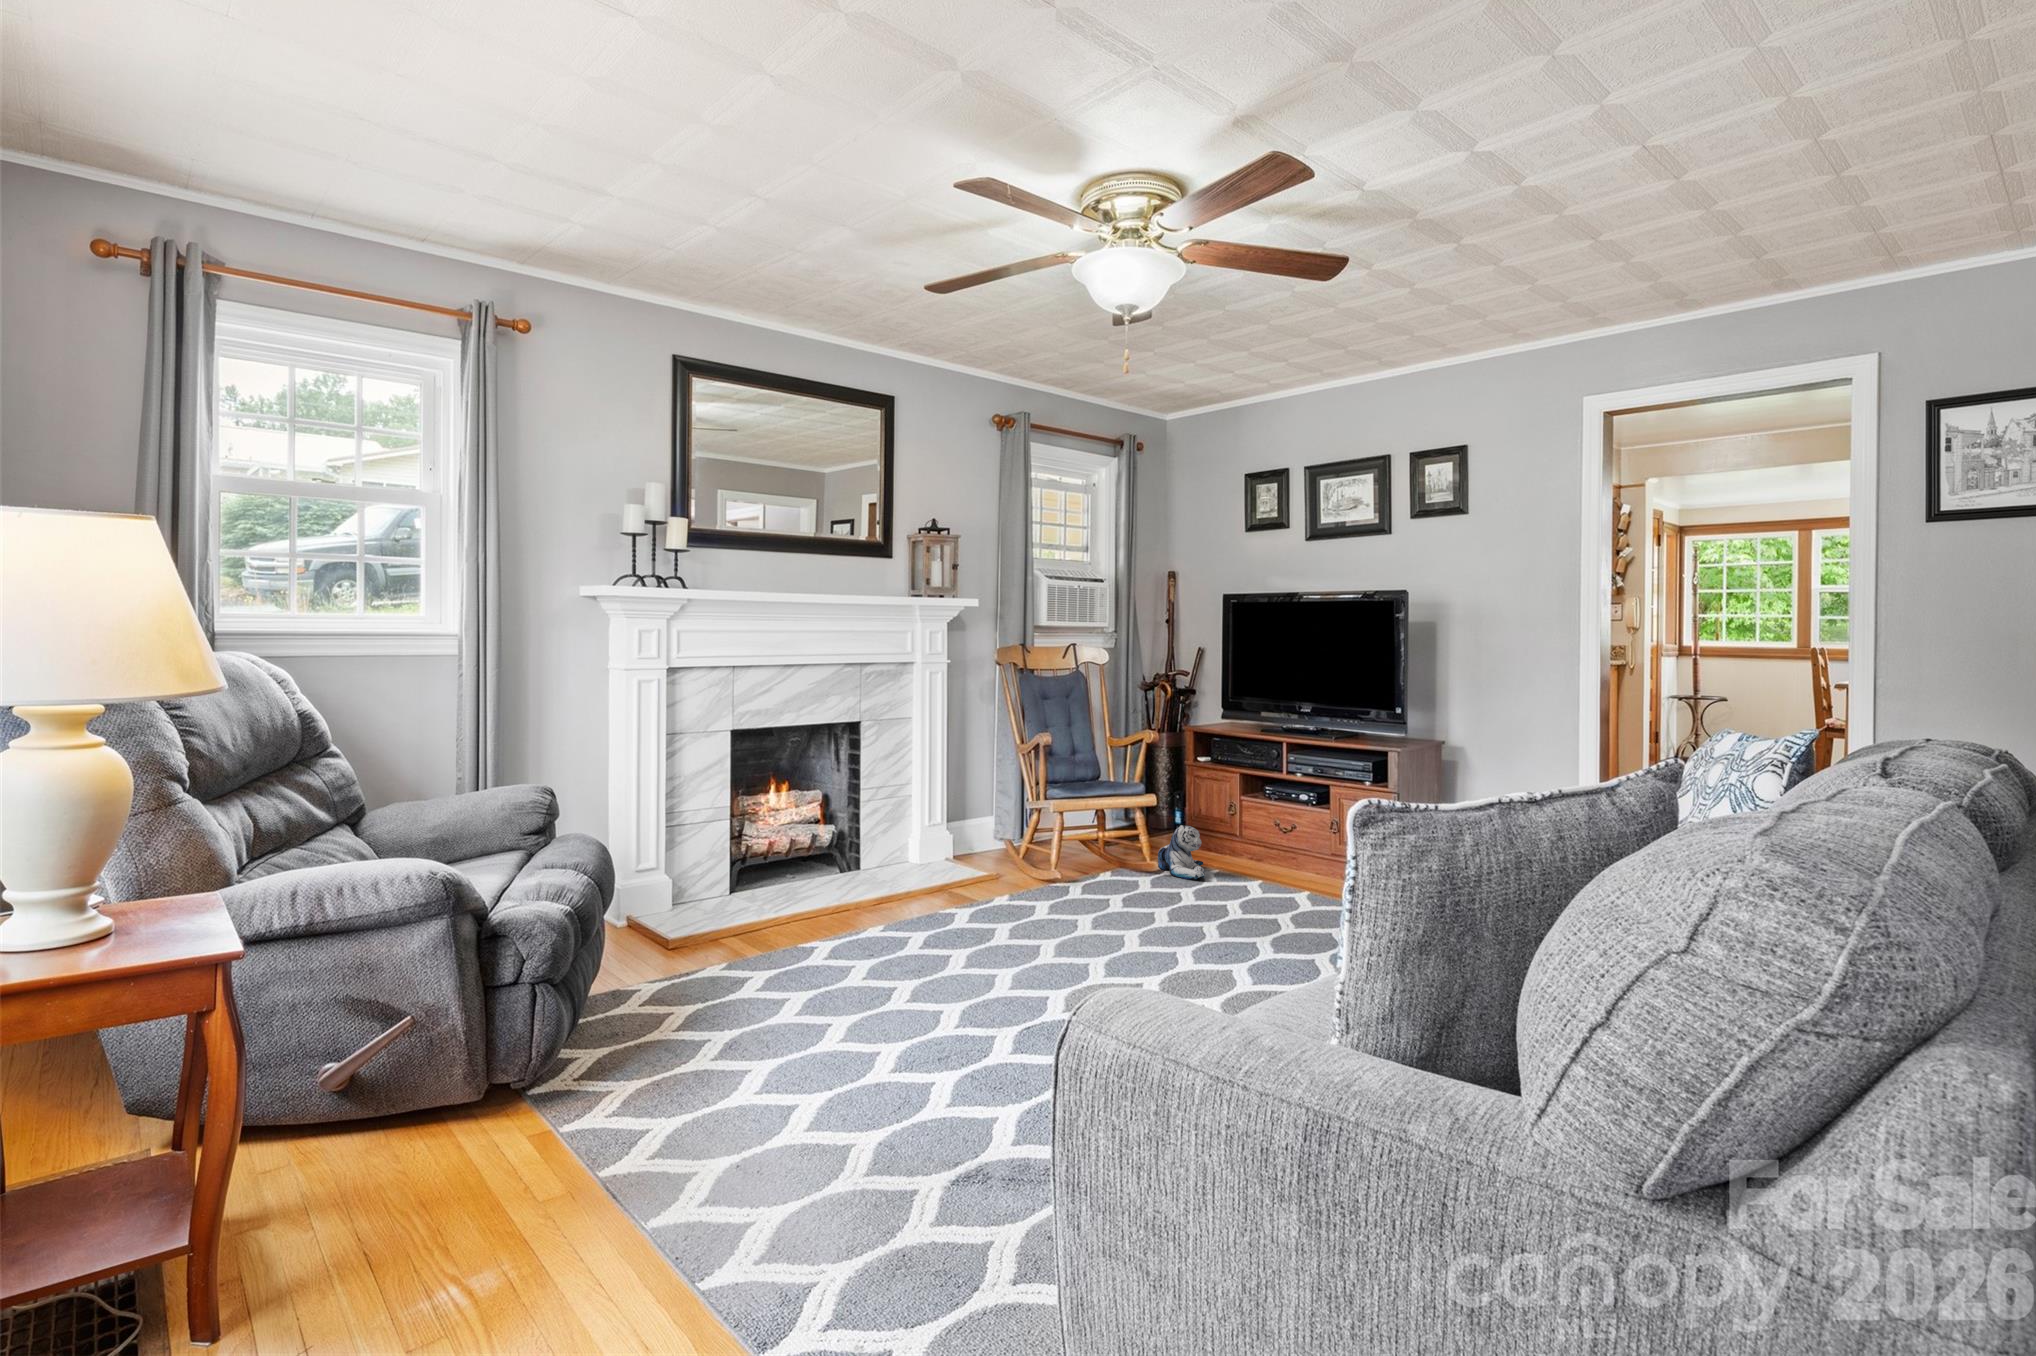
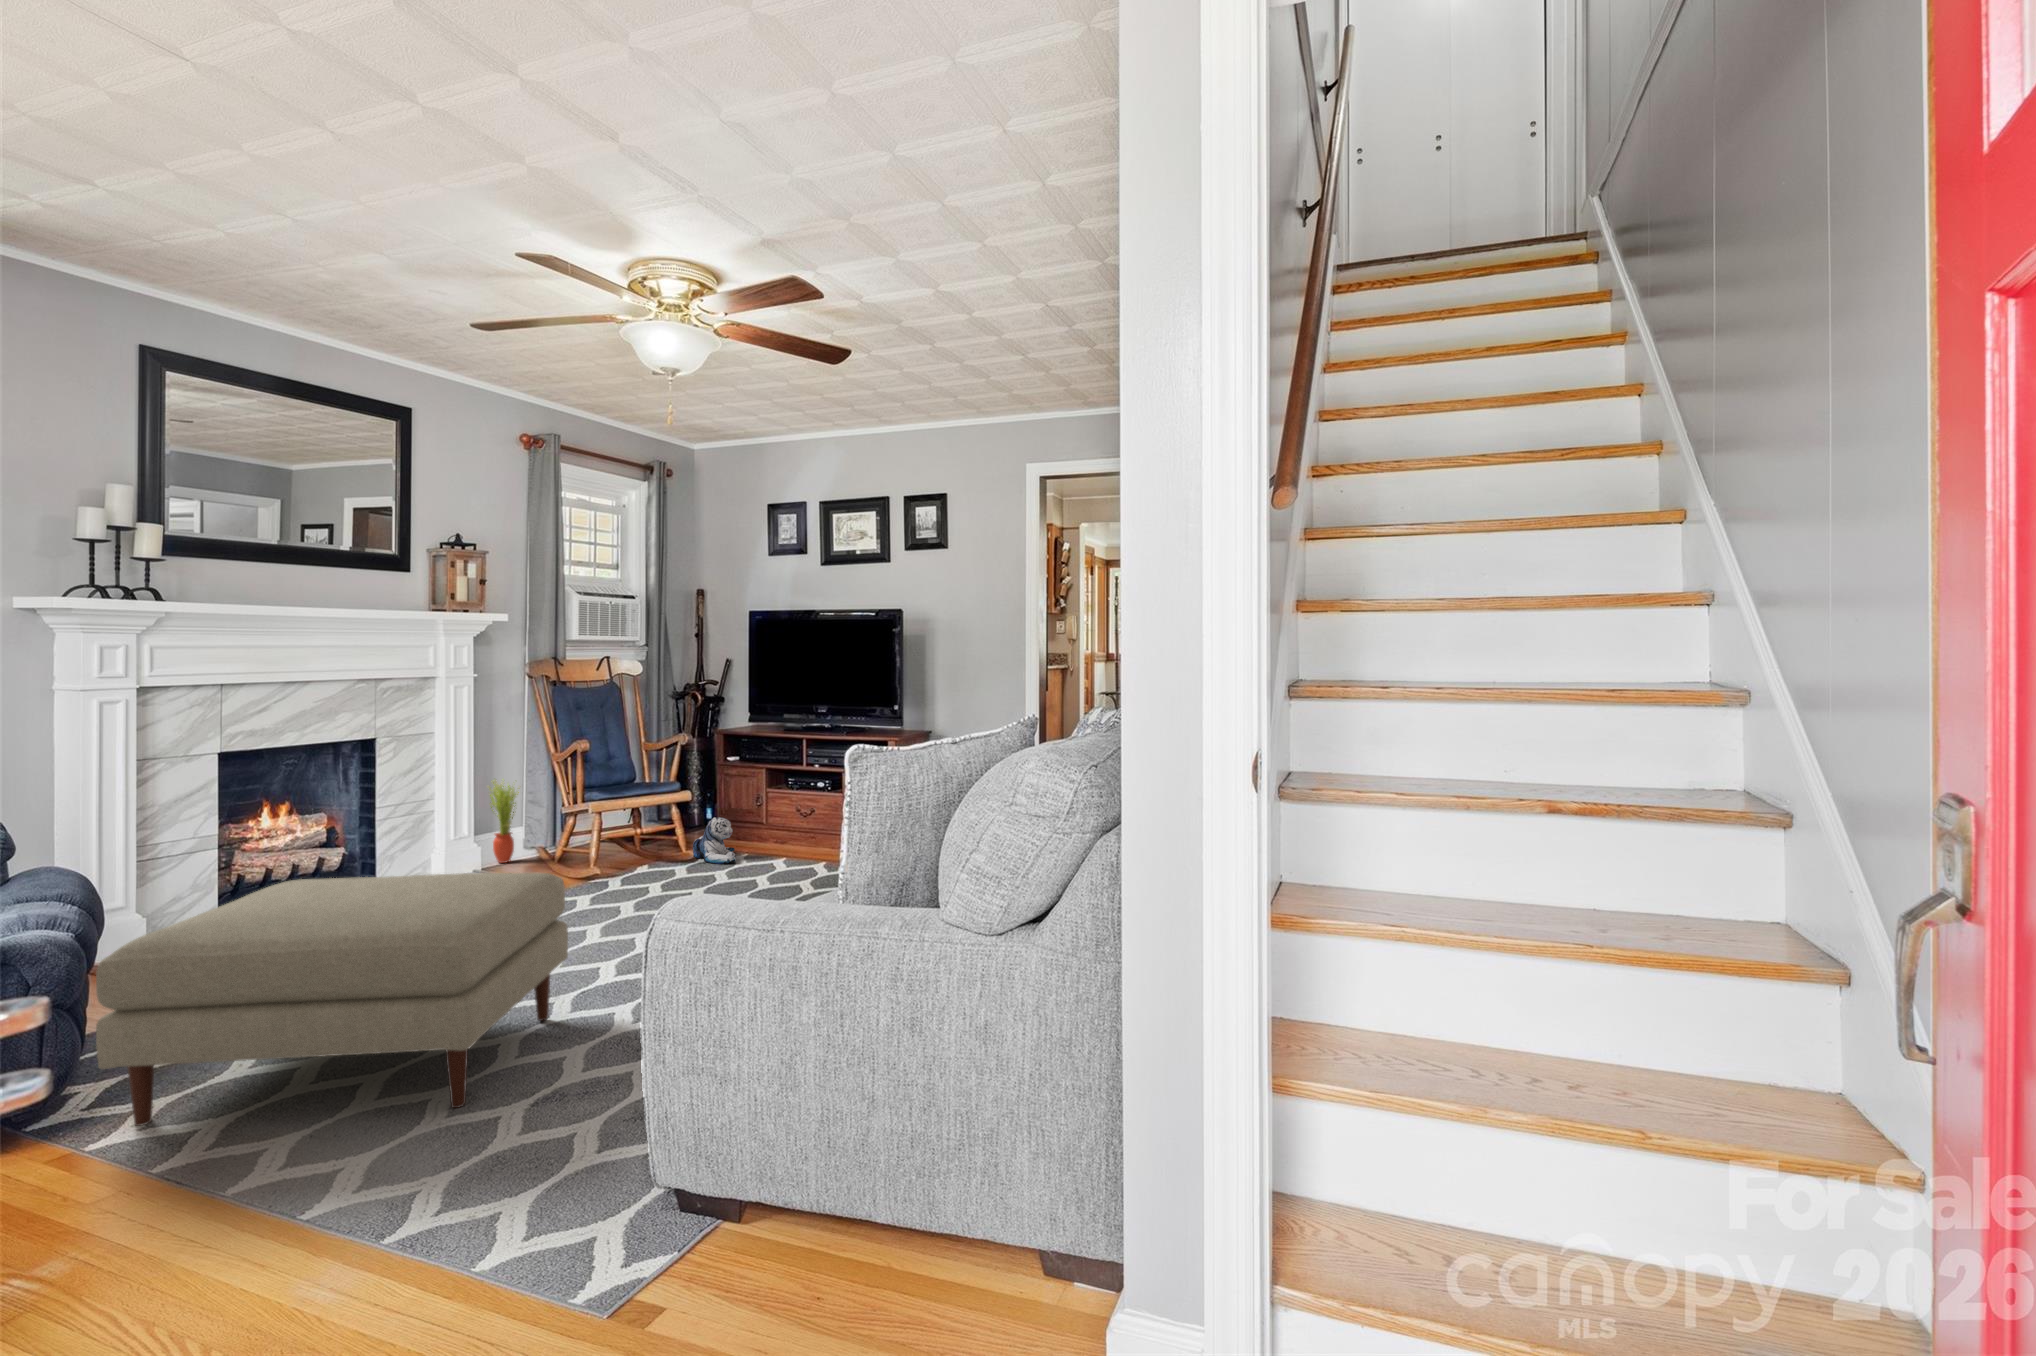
potted plant: none [959,768,989,854] -> present [489,781,519,863]
ottoman: none [562,865,1012,1173] -> present [96,873,568,1126]

